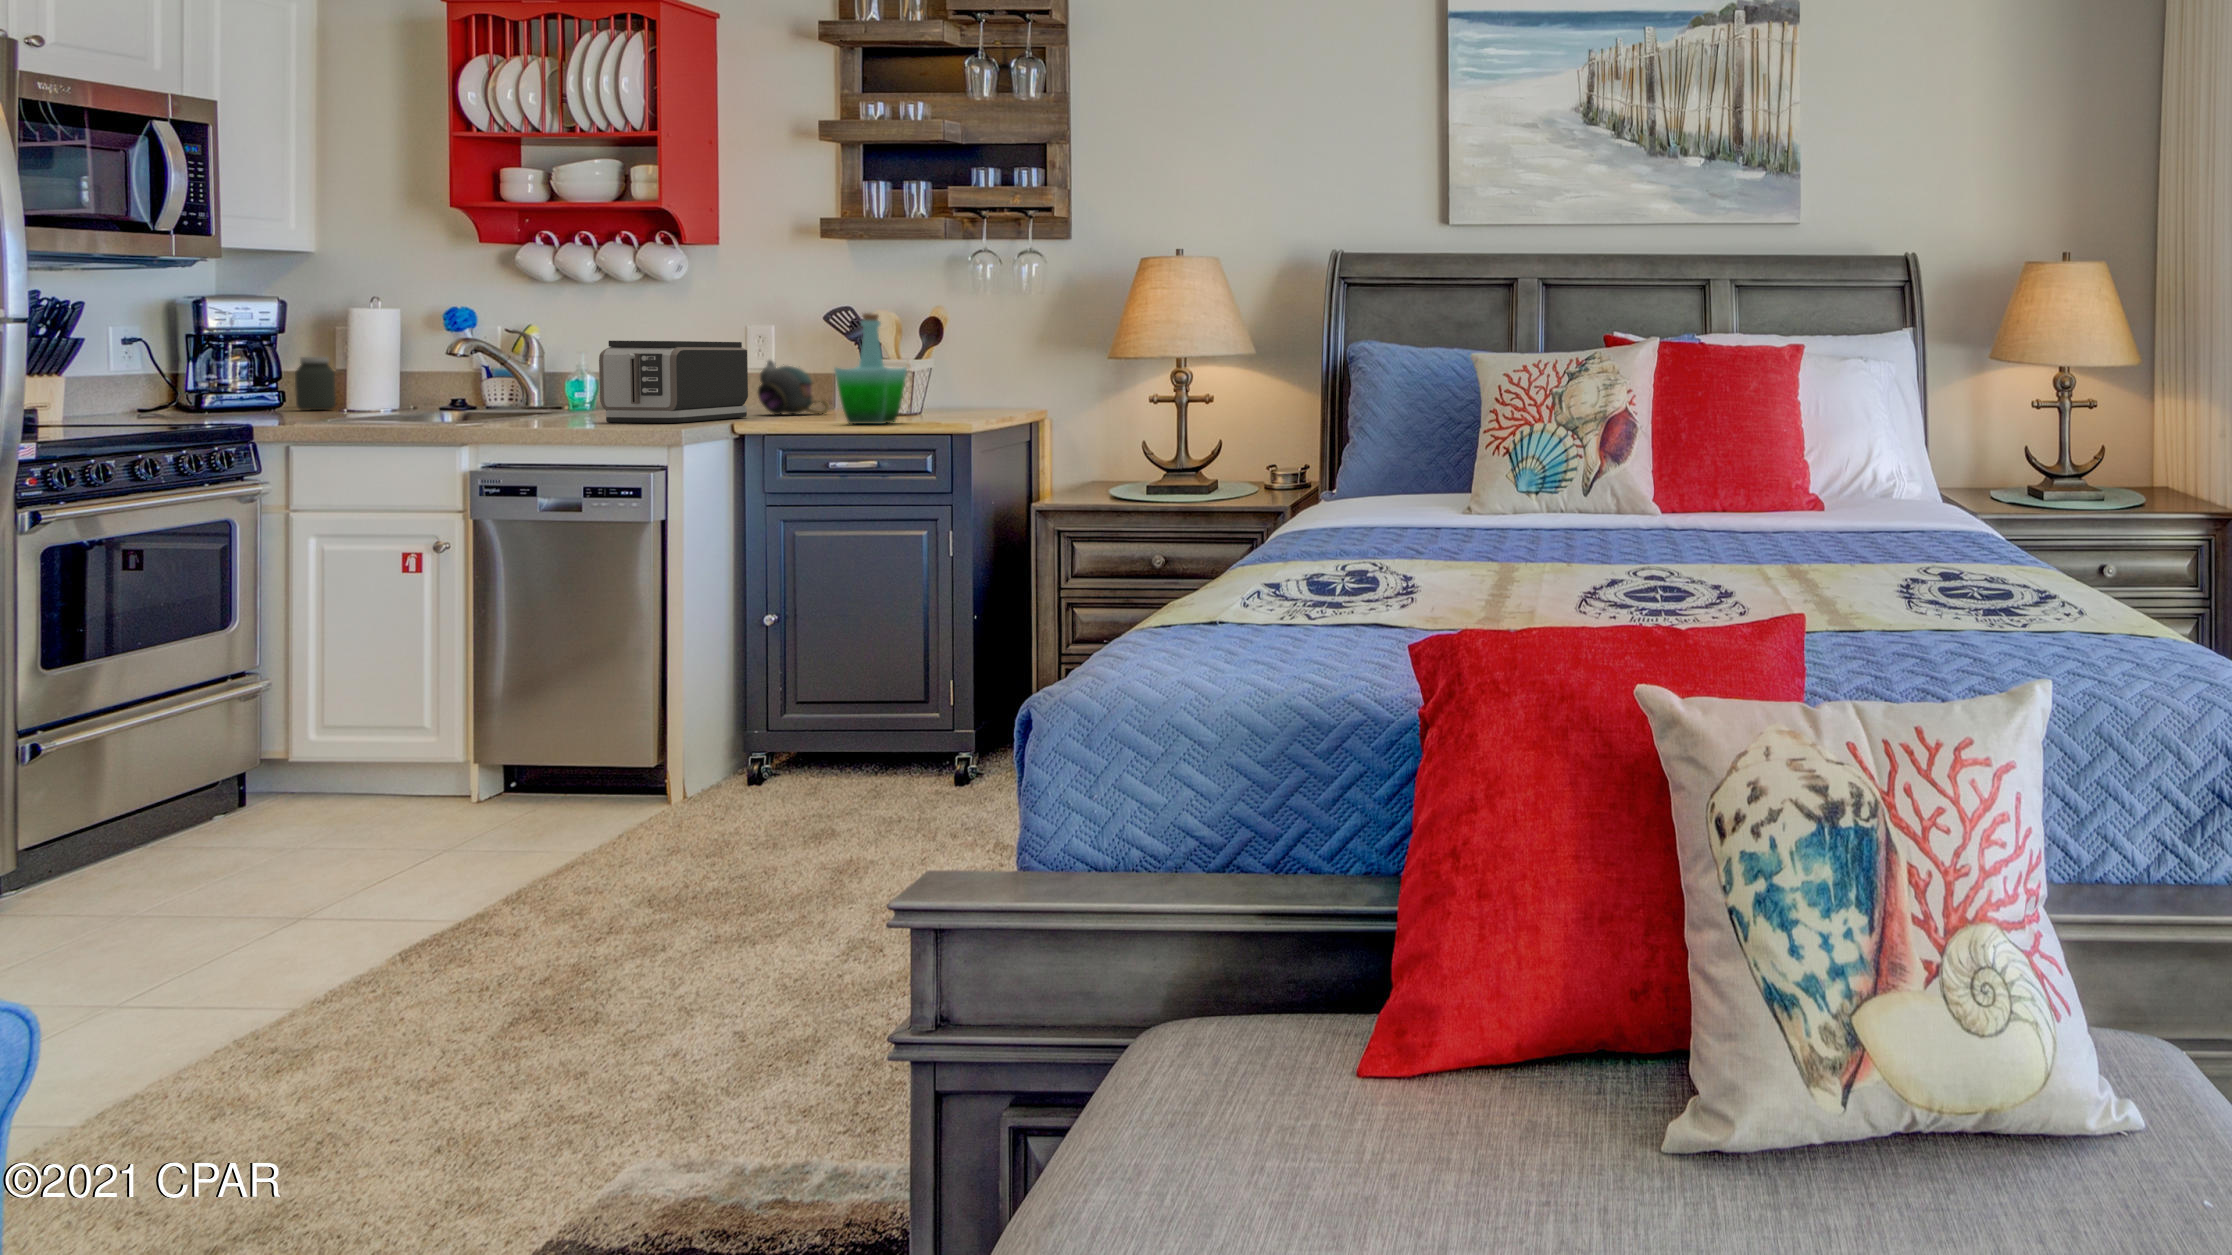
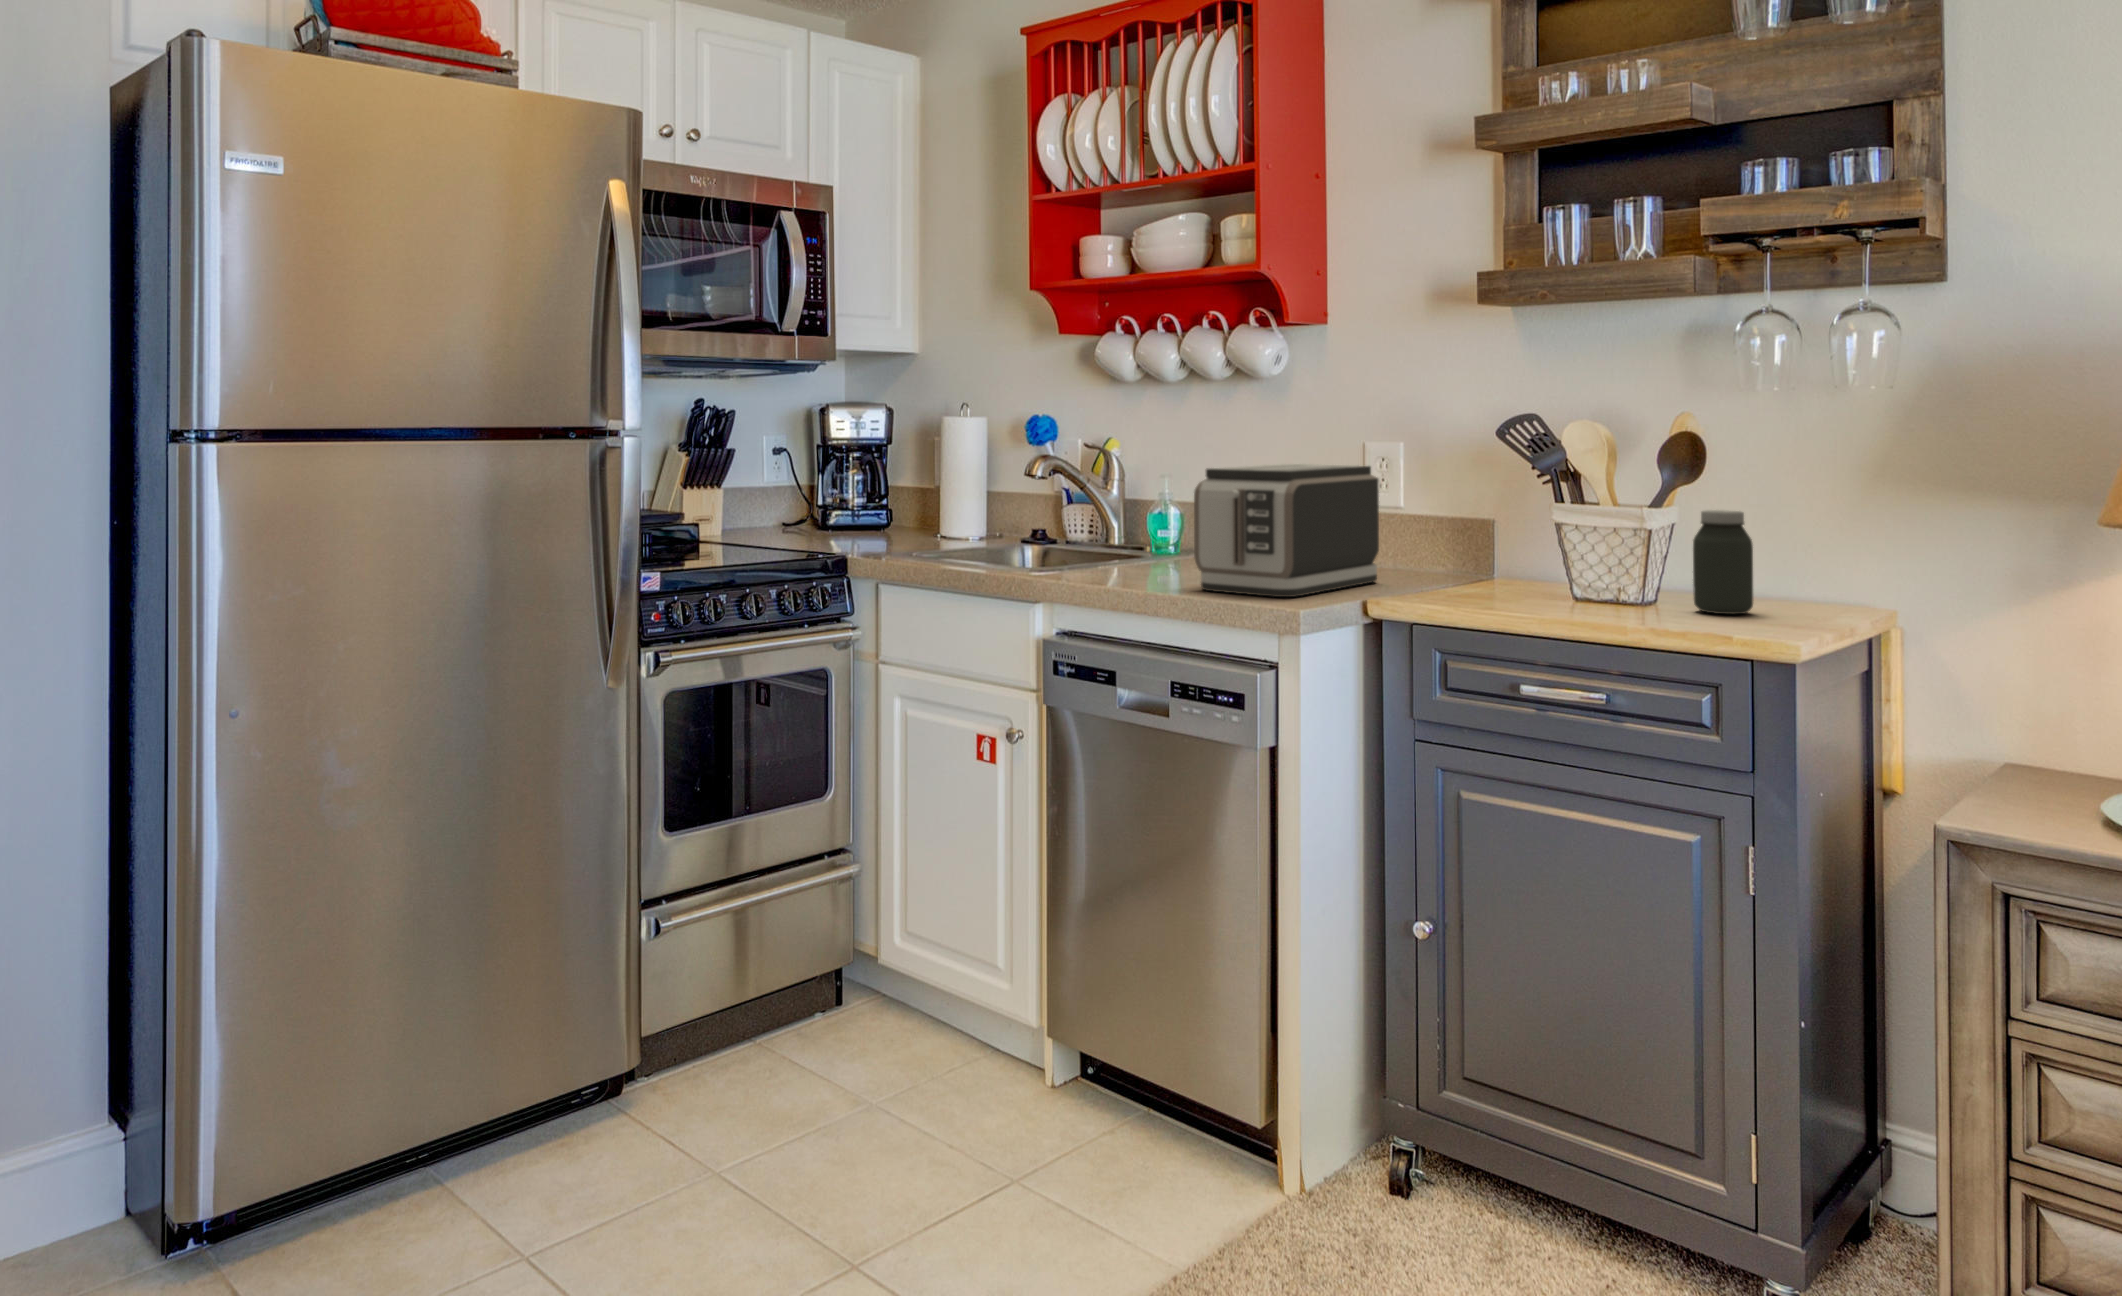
bottle: present [834,313,907,424] -> none [1527,425,1641,621]
jar: present [295,357,336,410] -> present [1693,510,1753,614]
teapot: present [758,360,829,415] -> none [1387,483,1491,577]

